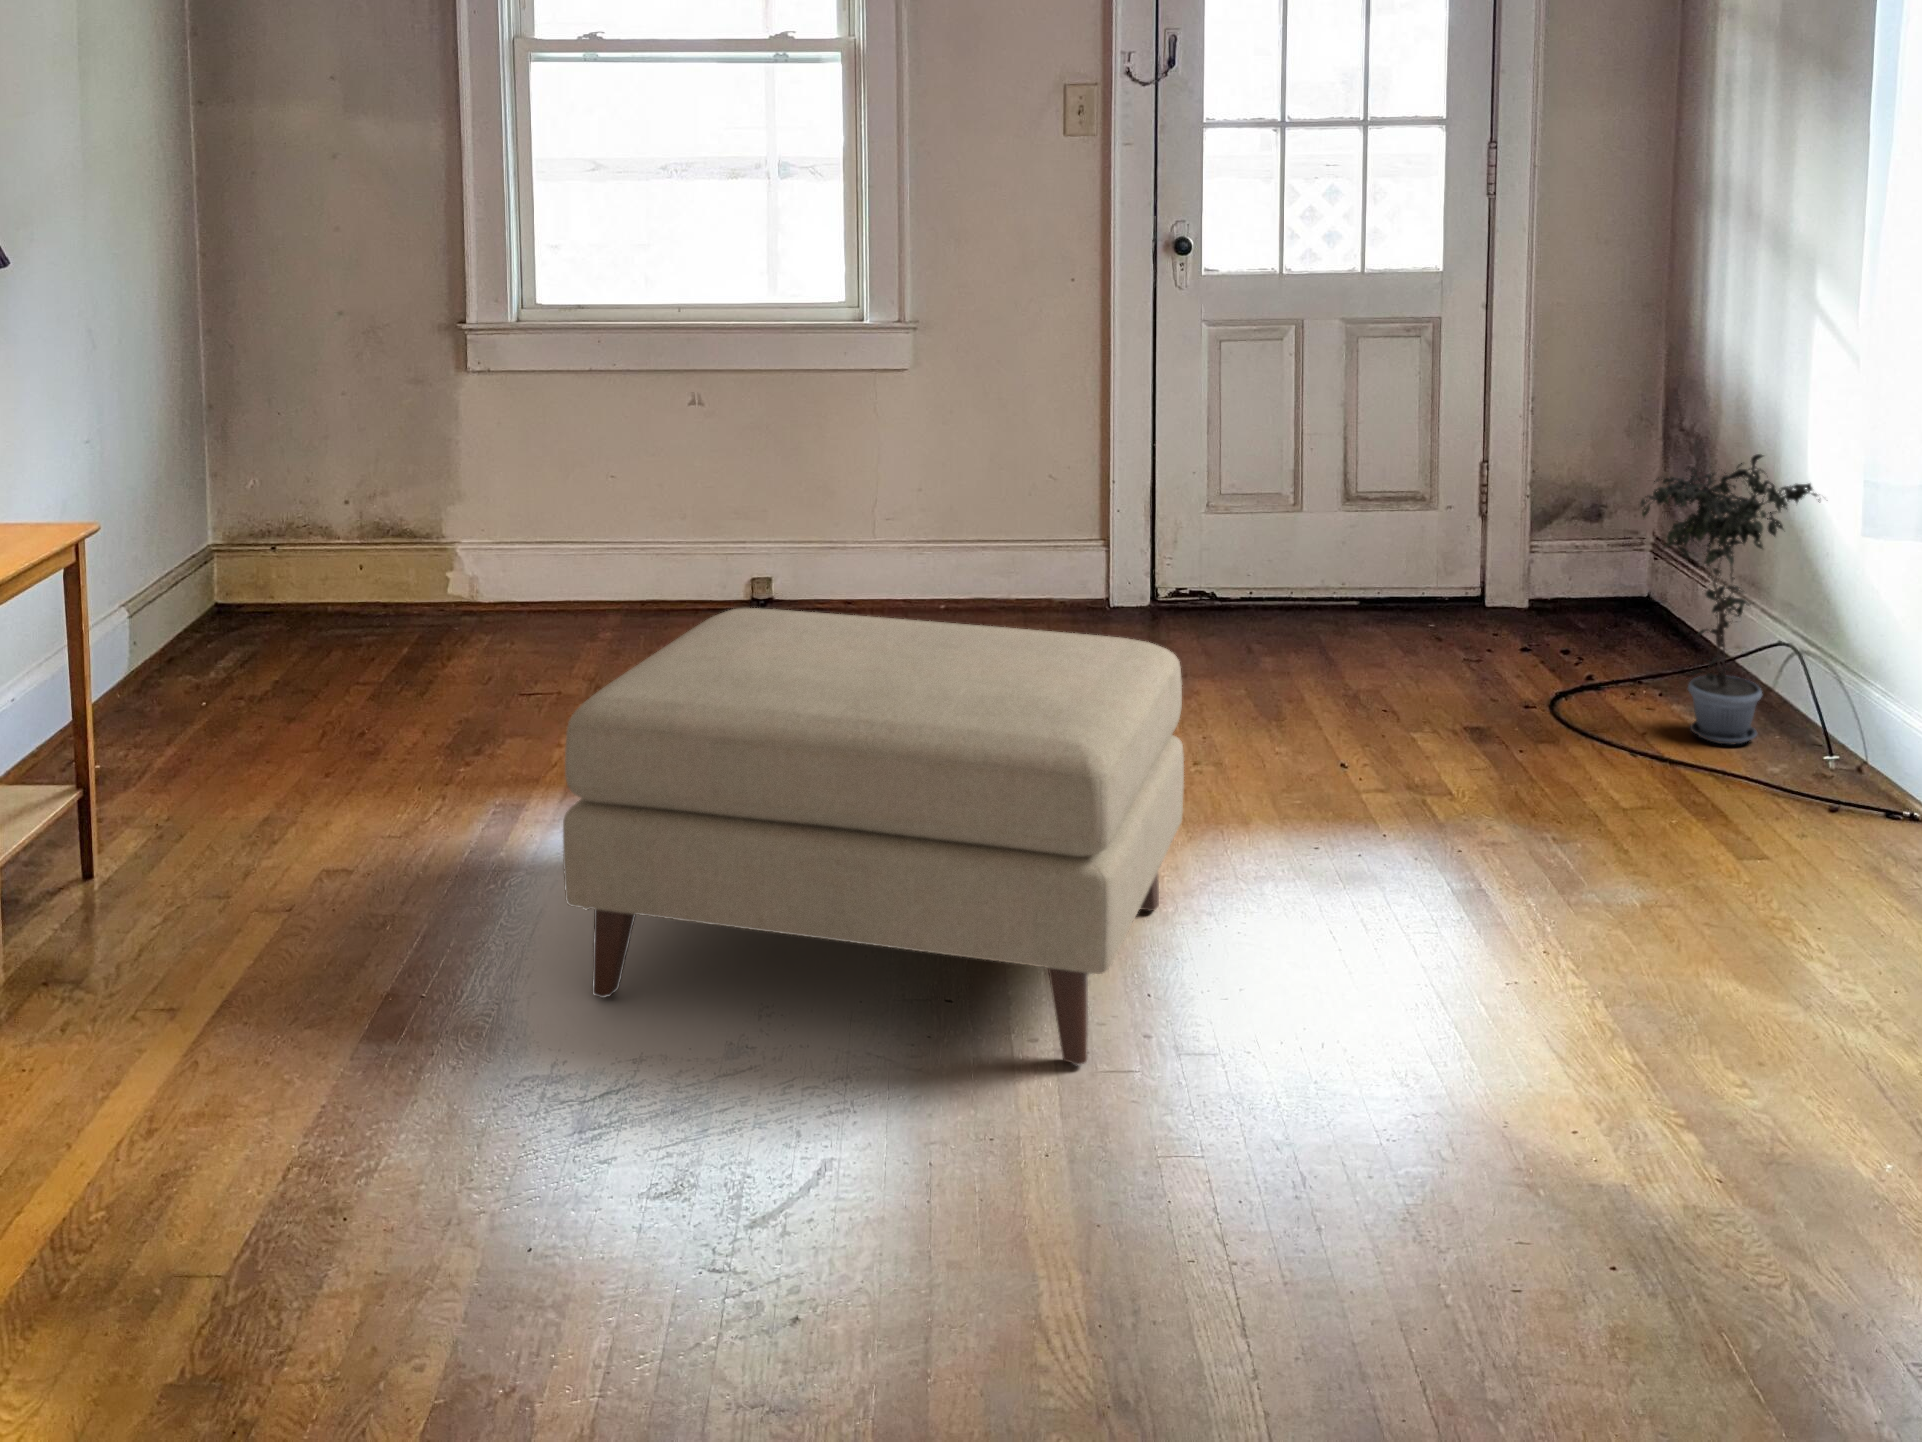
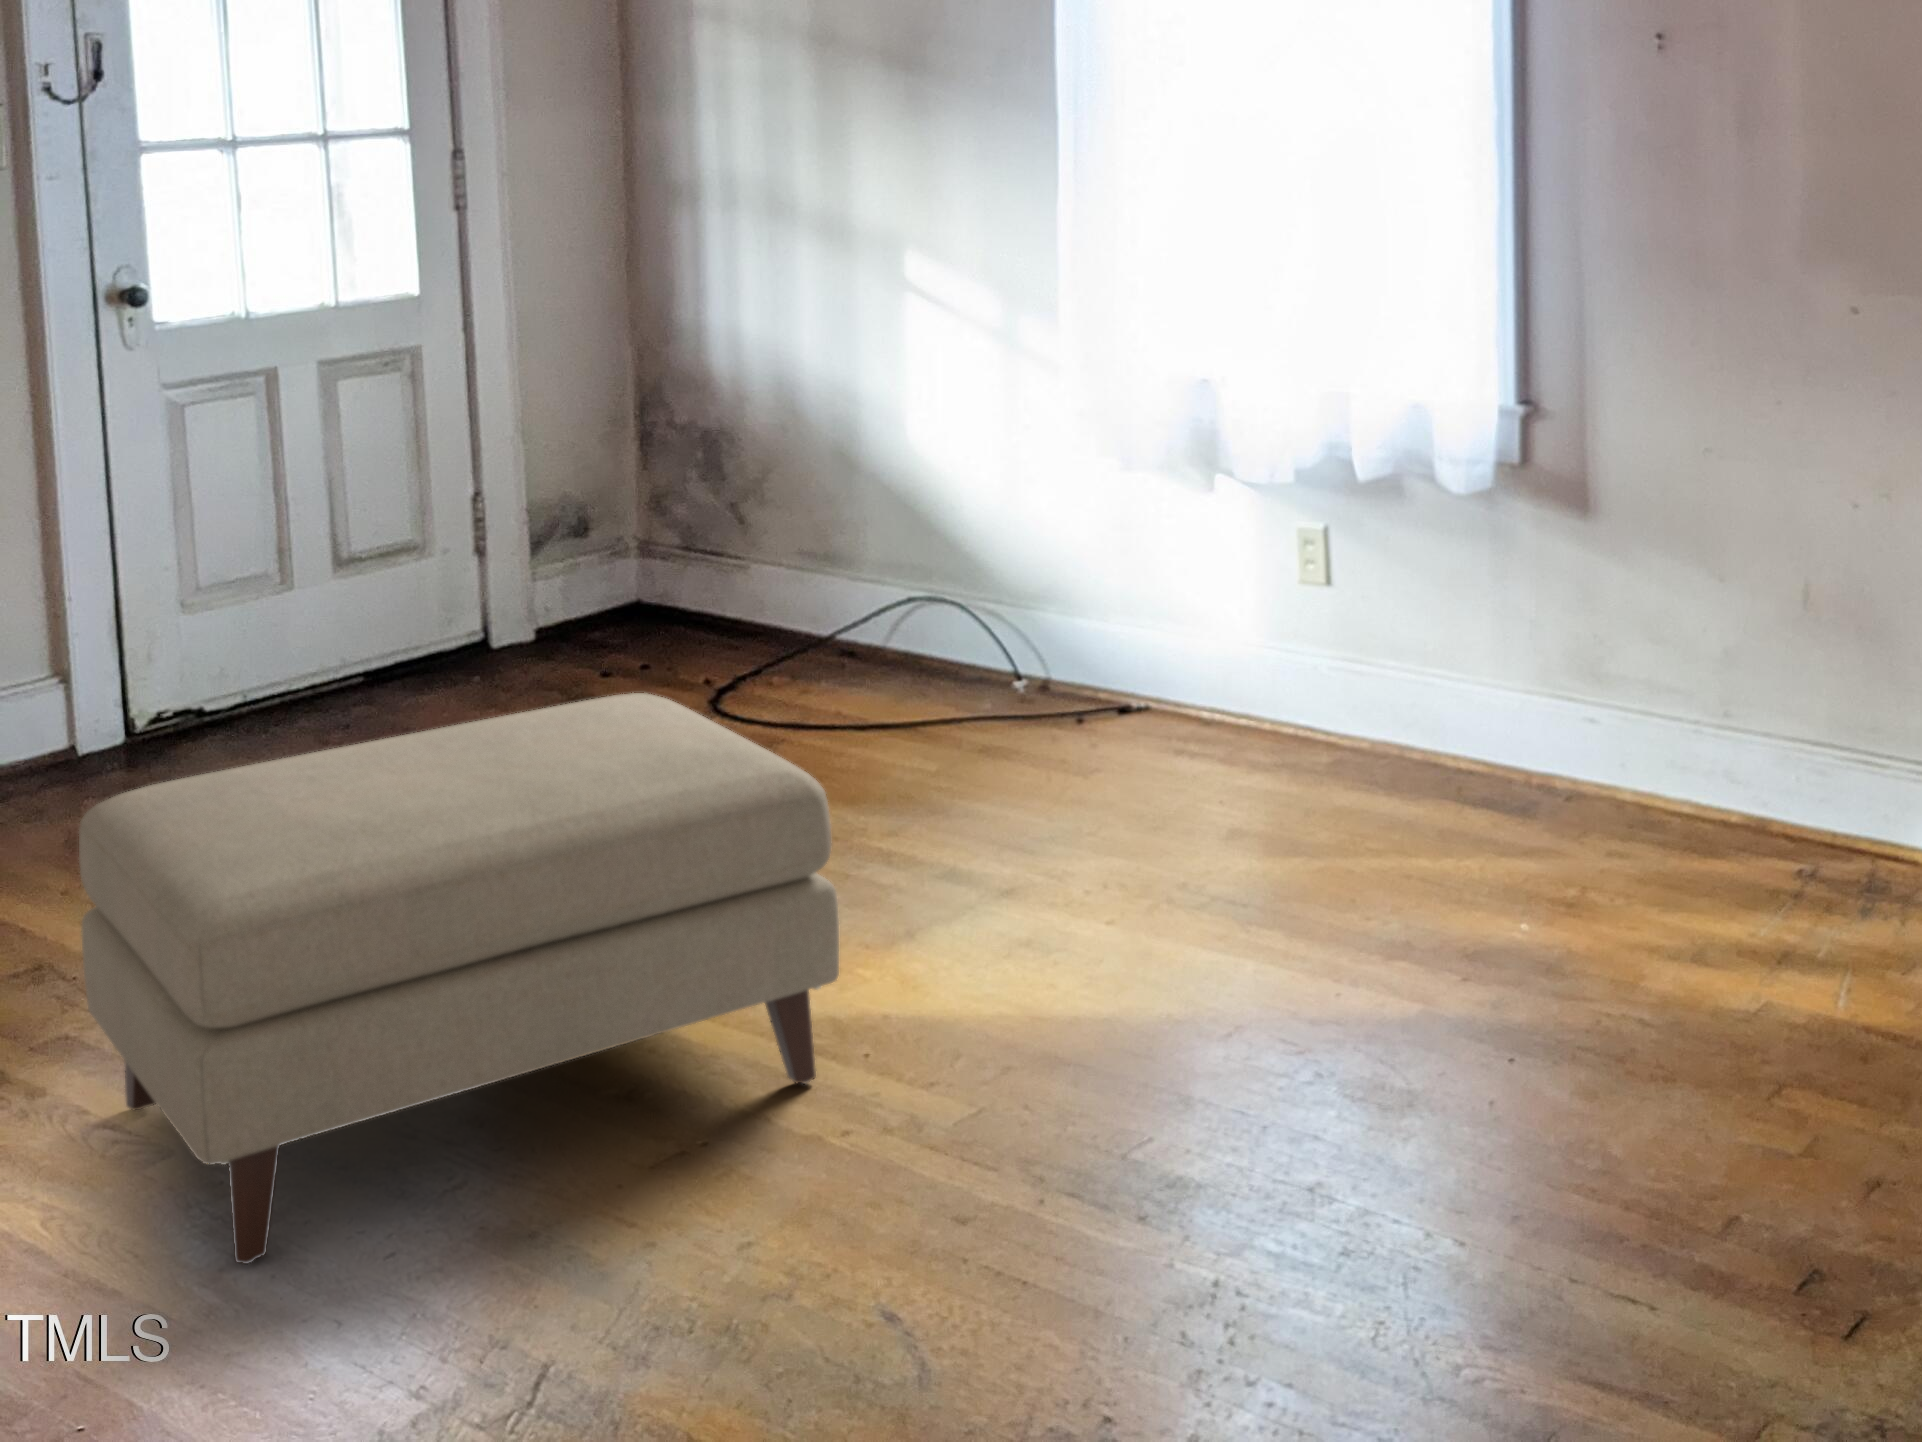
potted plant: present [1640,454,1819,744] -> none [788,427,918,697]

